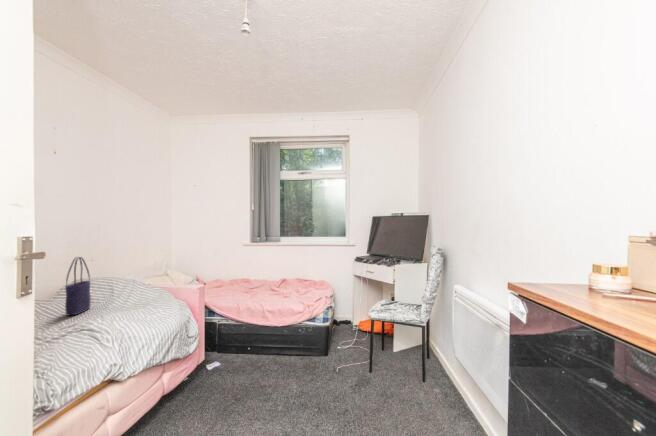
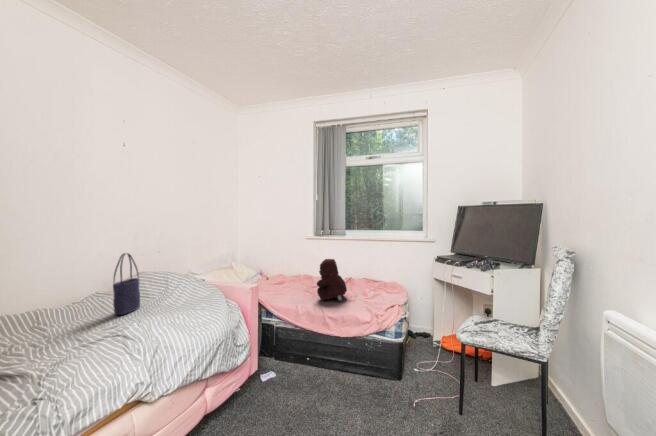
teddy bear: none [257,261,283,297] -> present [317,259,347,301]

